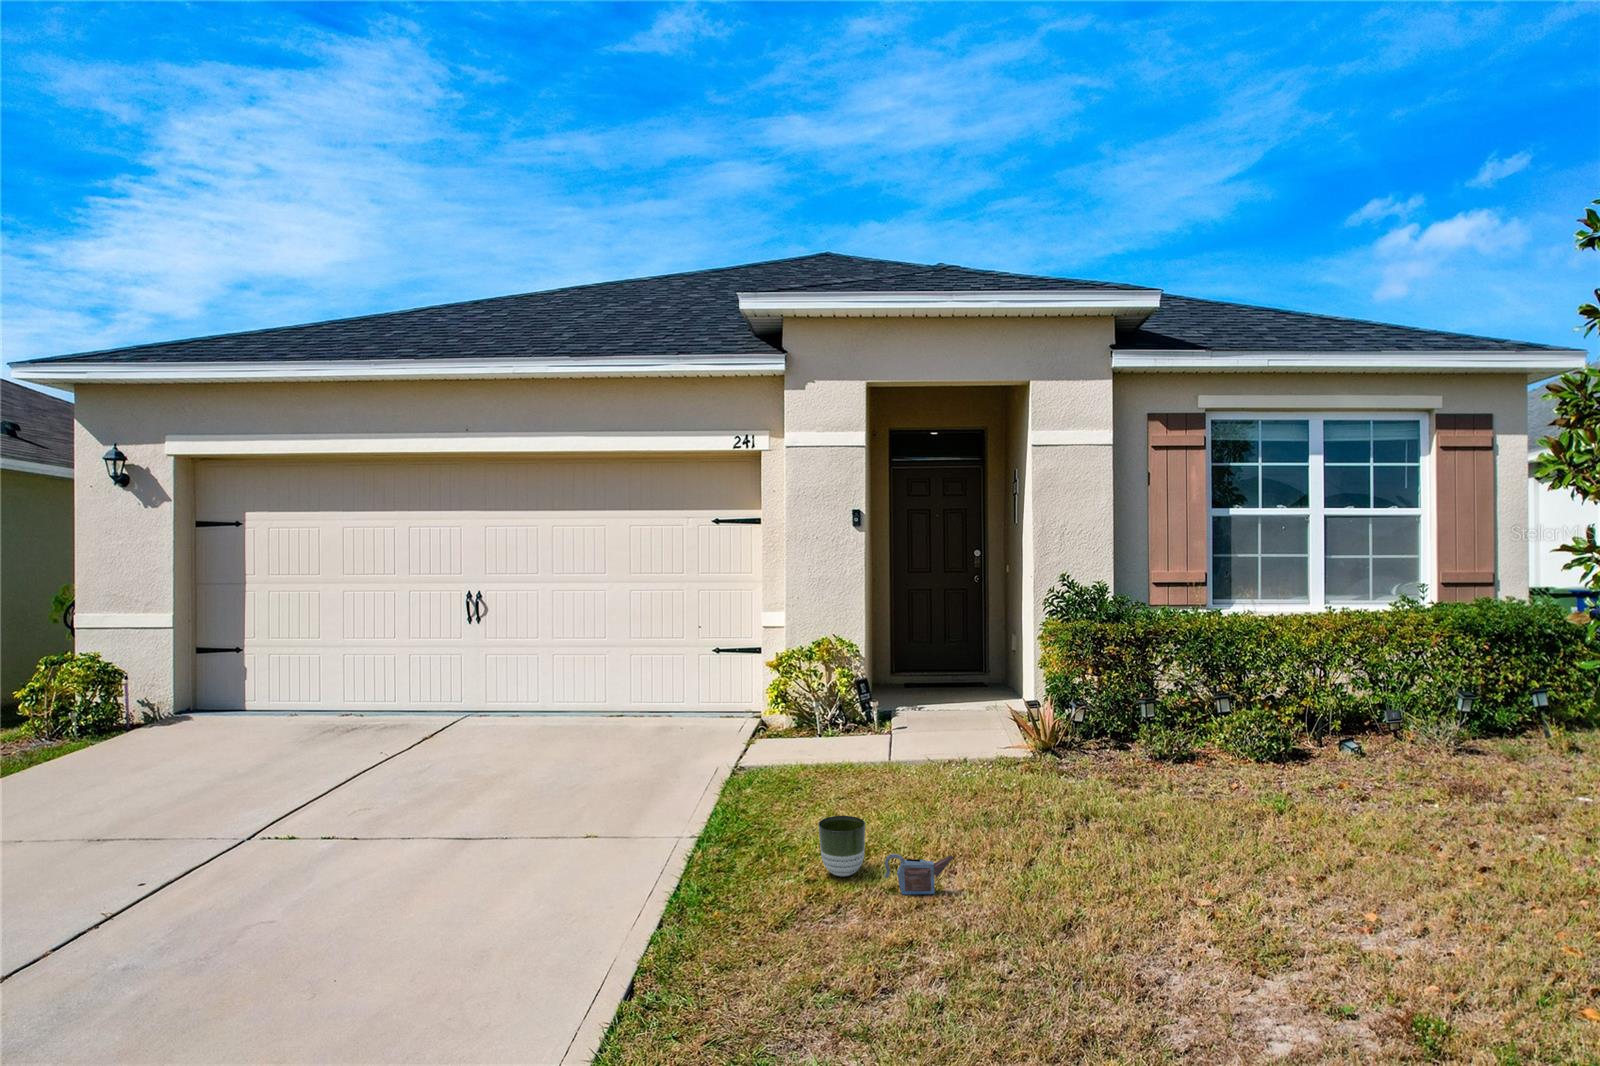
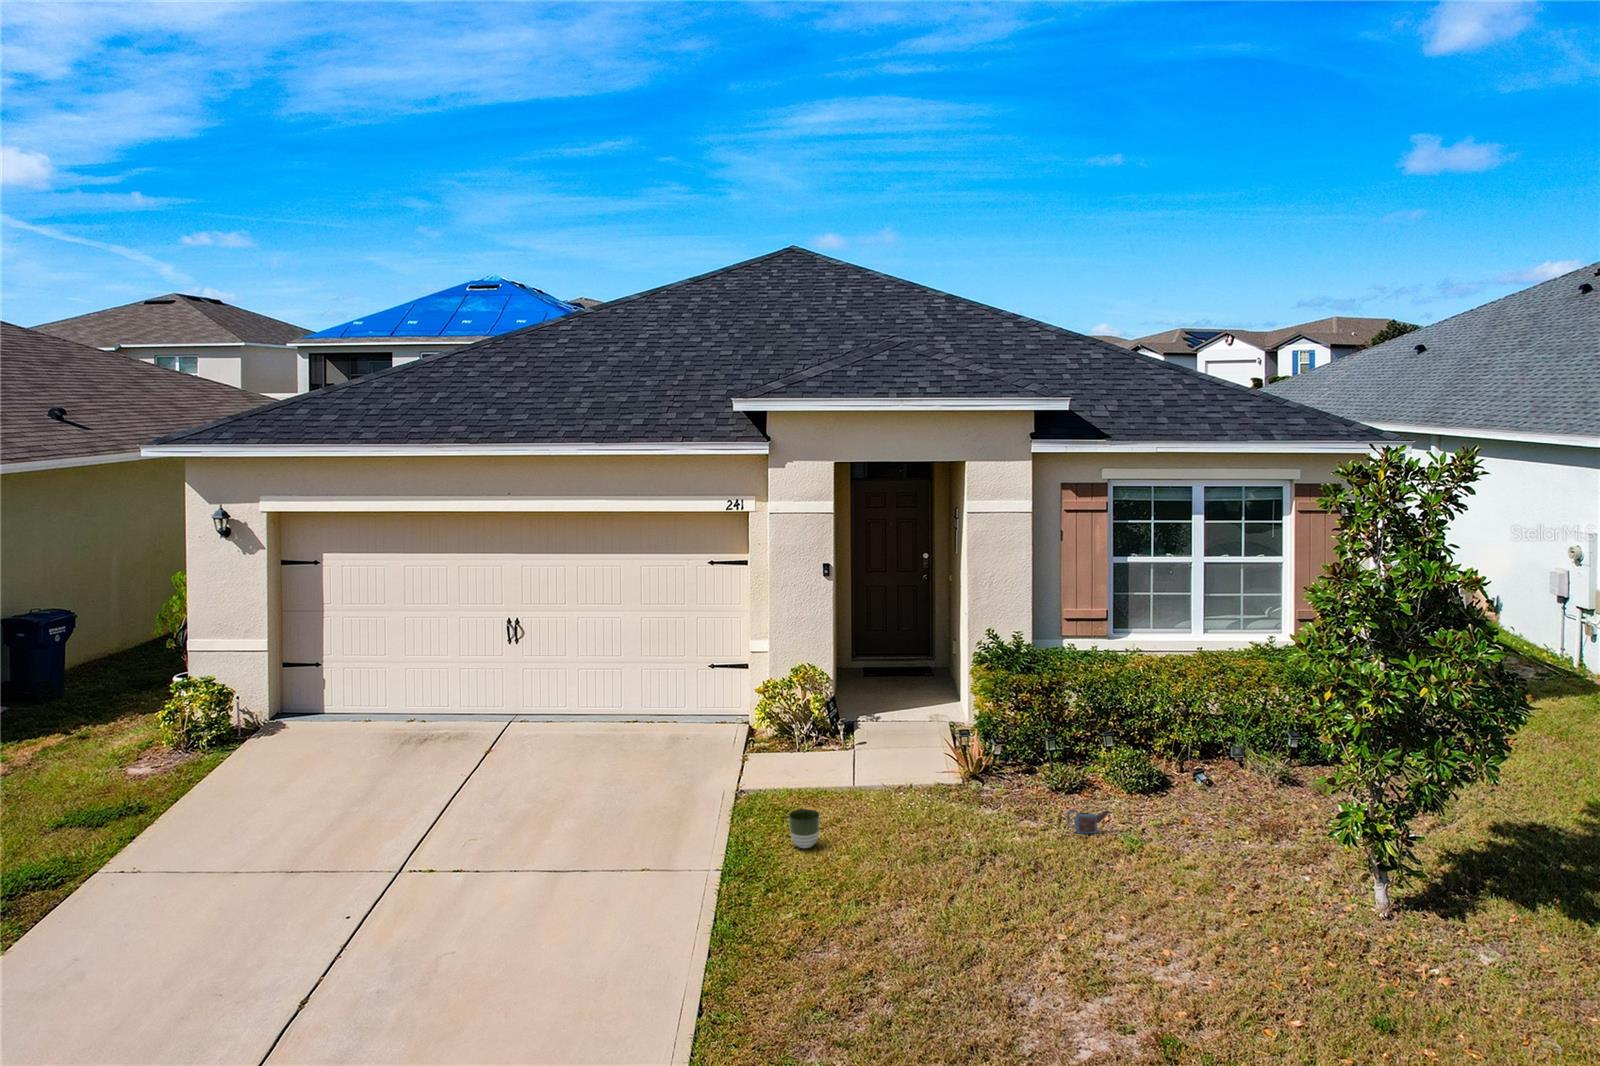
watering can: present [884,854,954,894] -> present [1066,810,1109,834]

